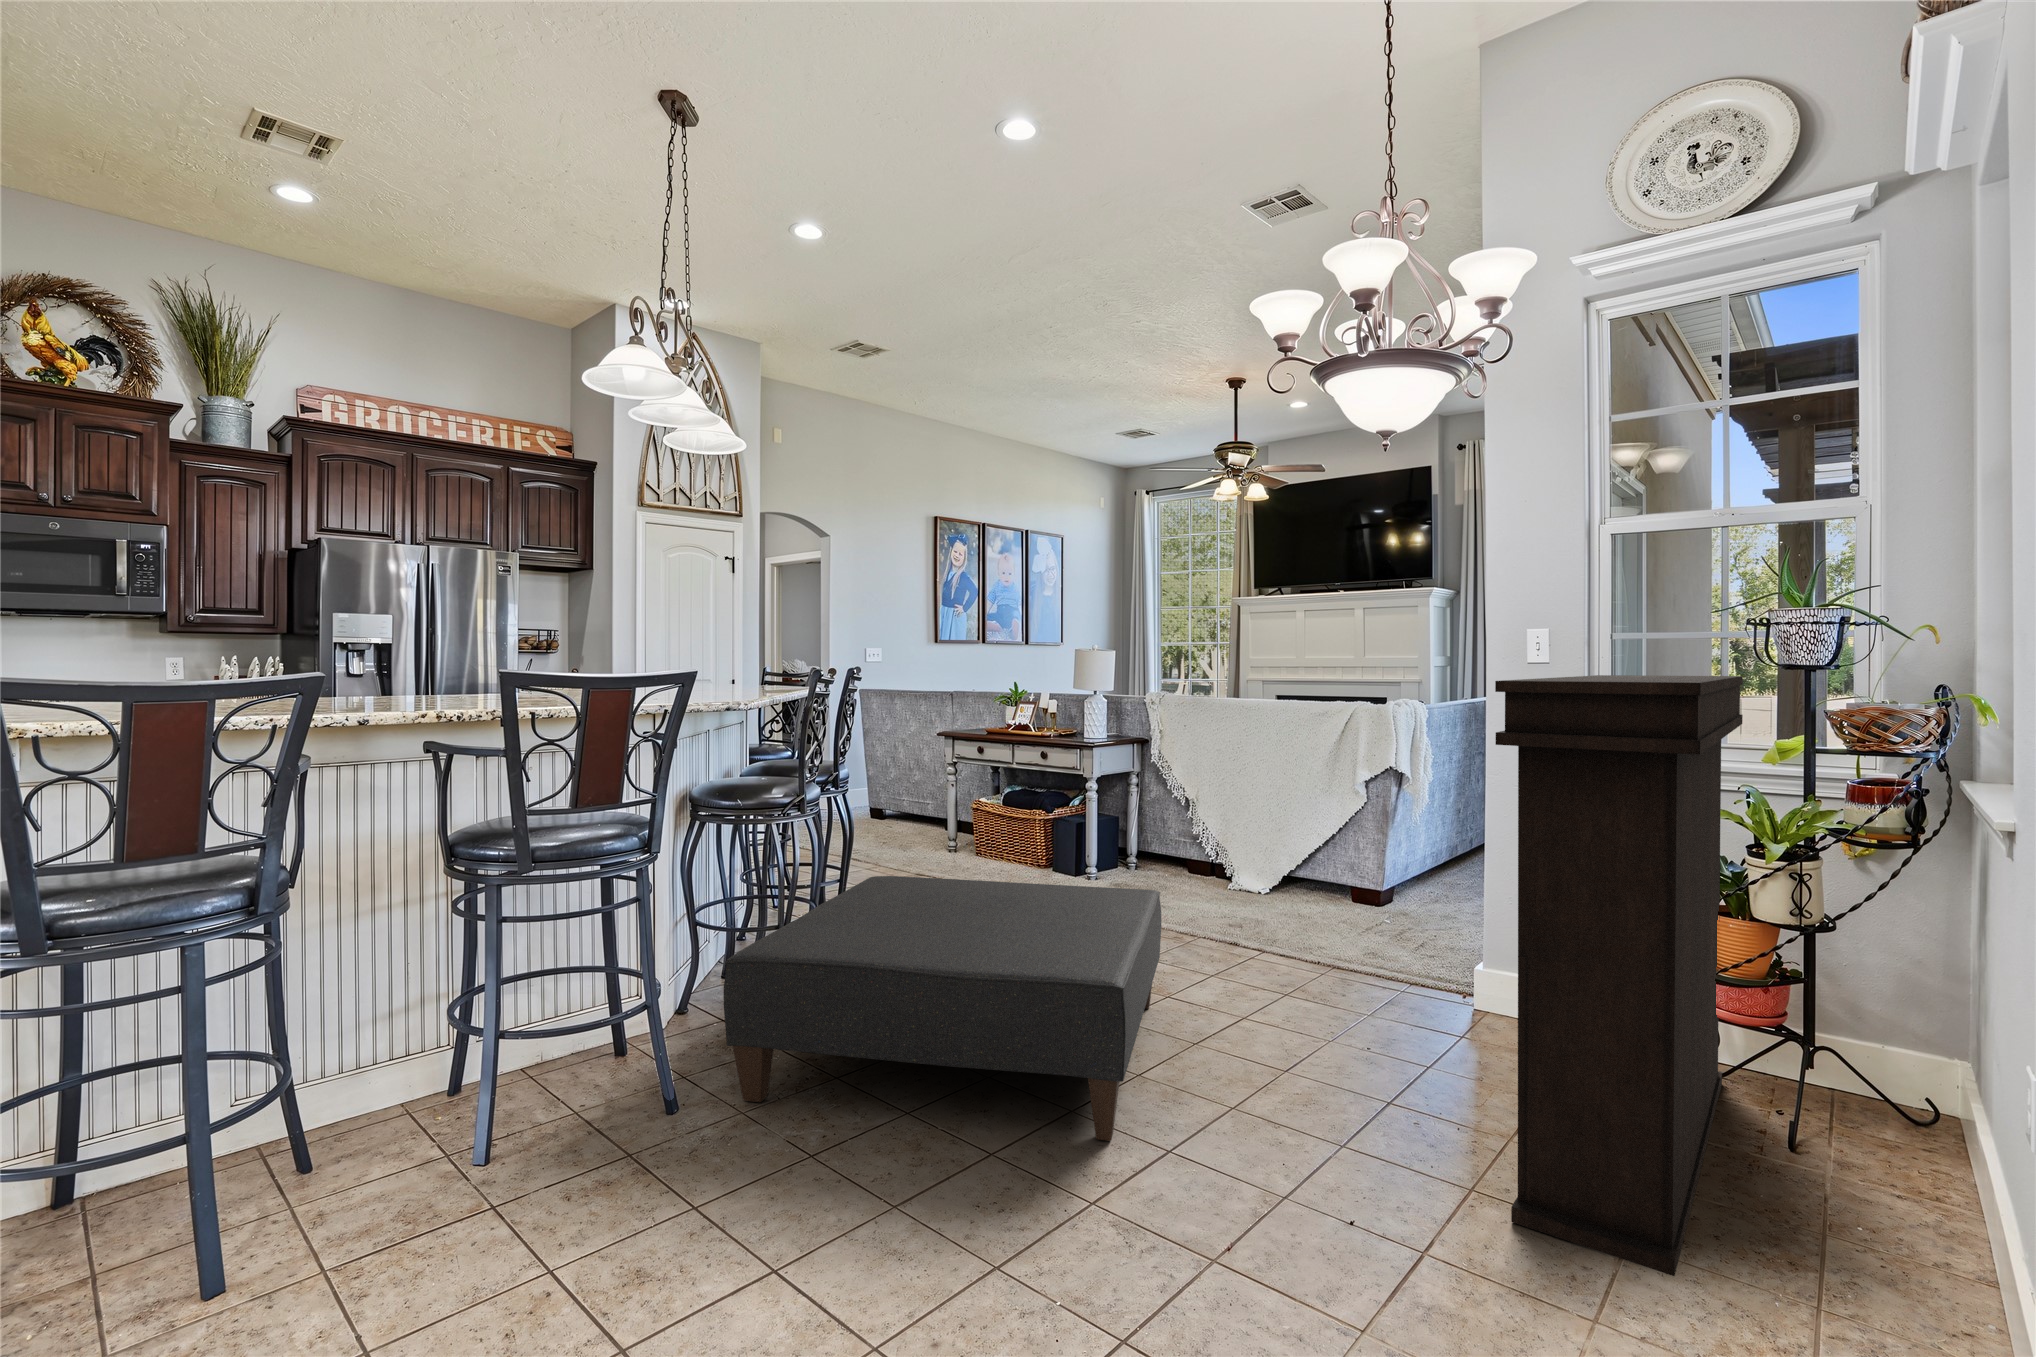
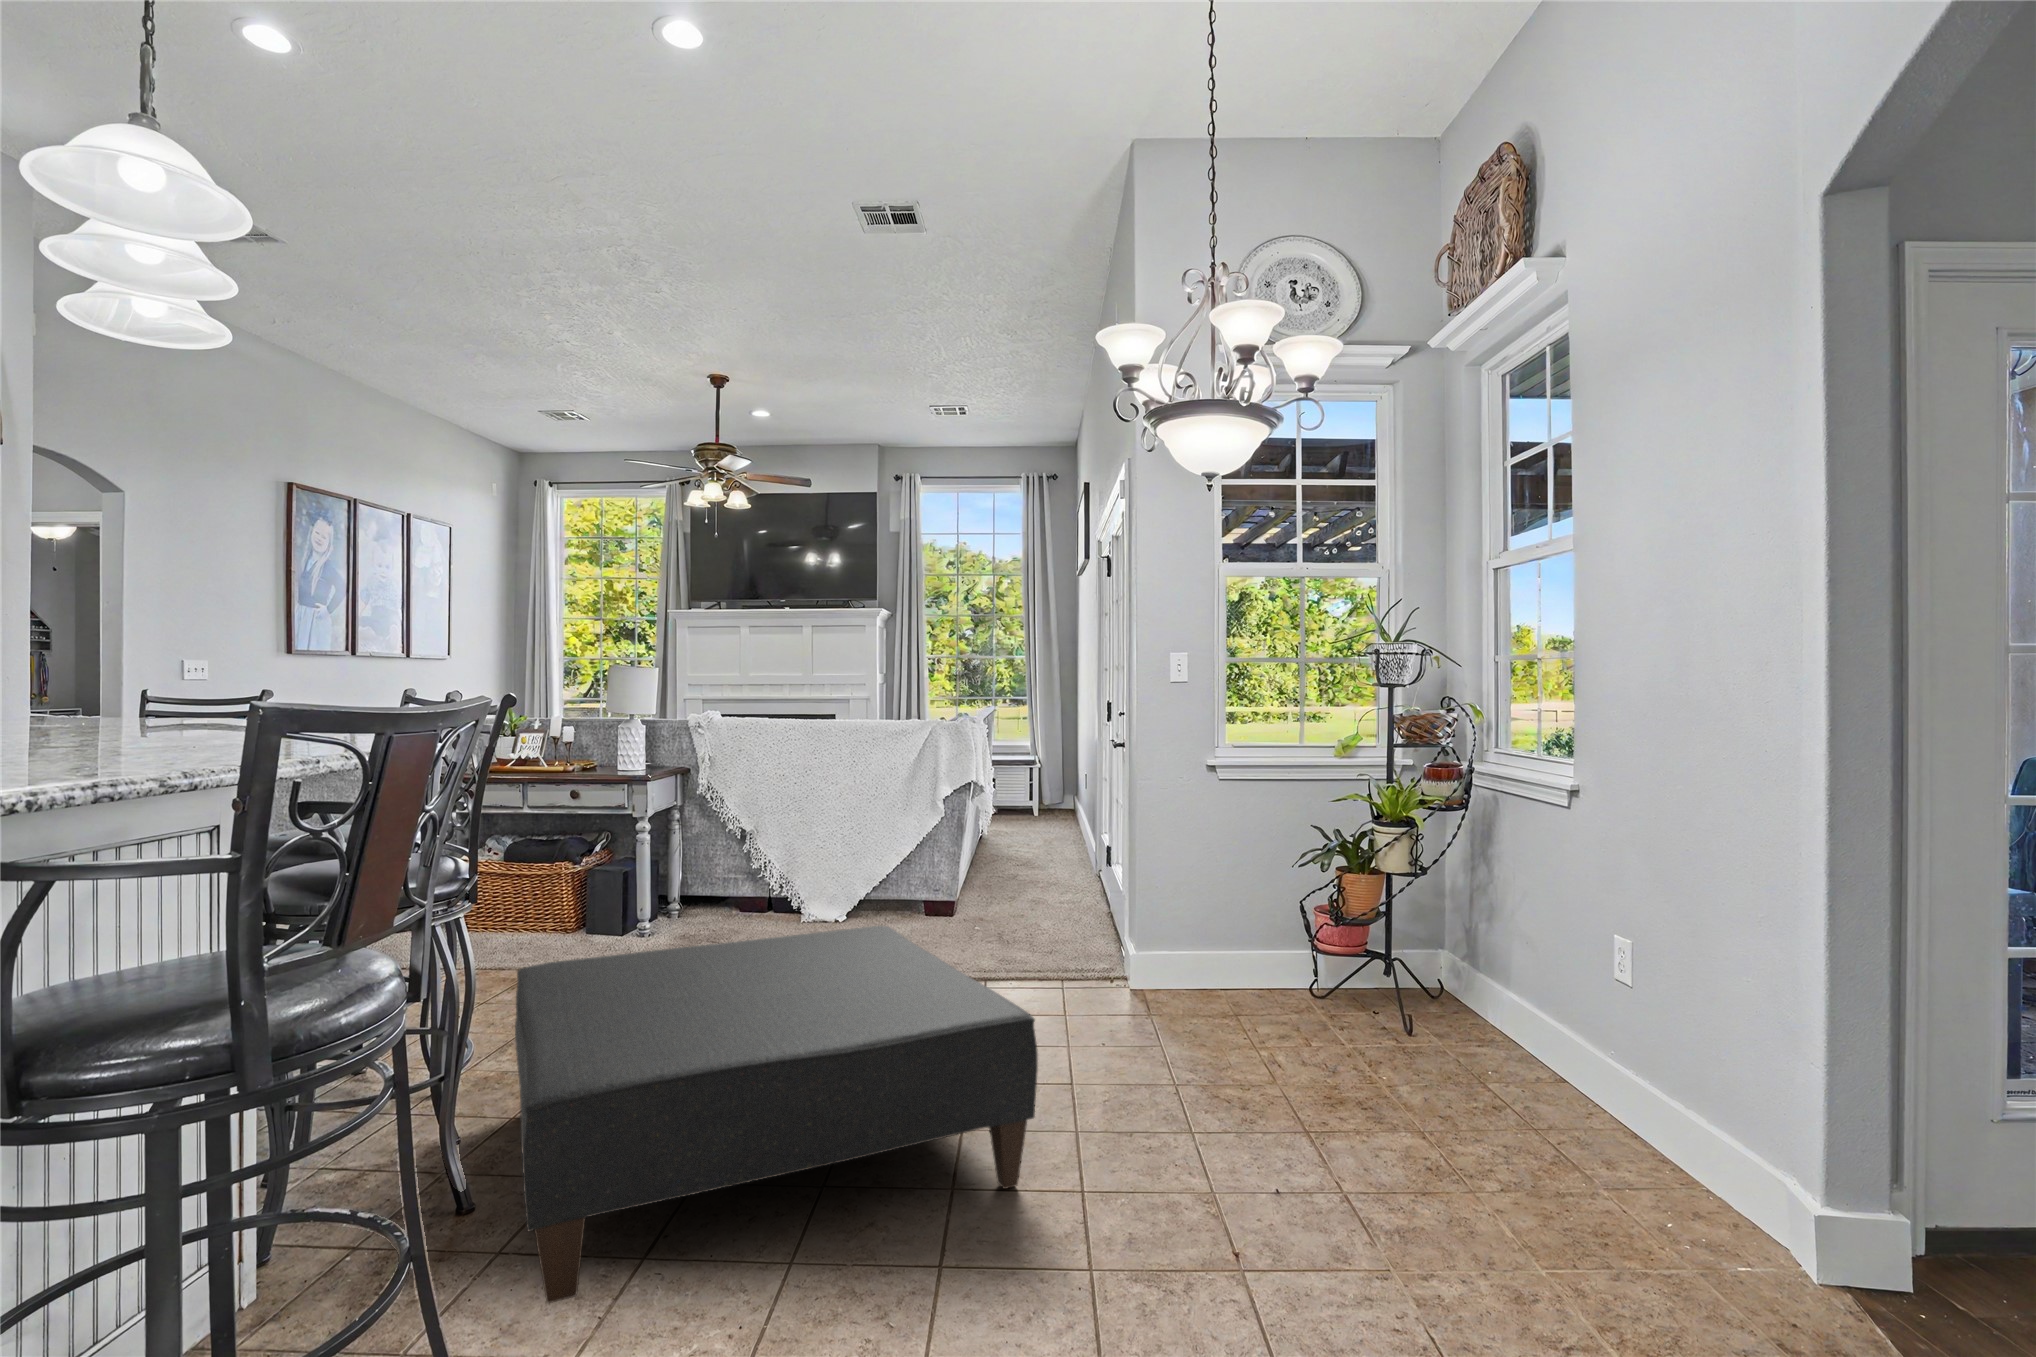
console table: present [1495,675,1743,1276] -> none [1236,691,1476,1137]

